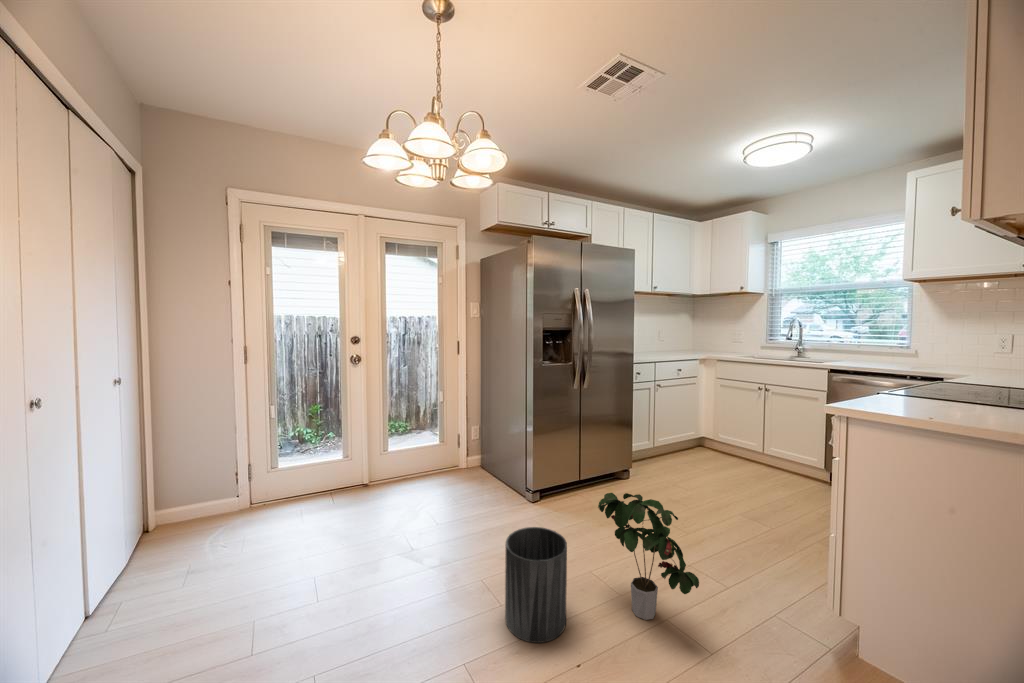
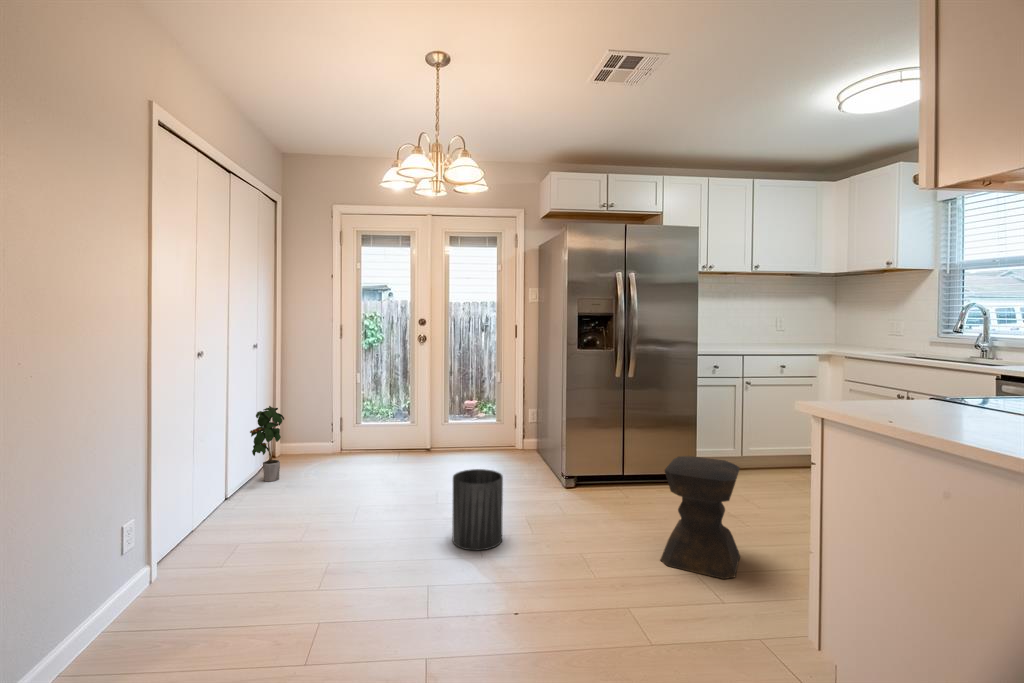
stool: none [700,475,795,599] -> present [661,456,740,579]
potted plant: present [598,493,699,620] -> present [250,406,284,482]

